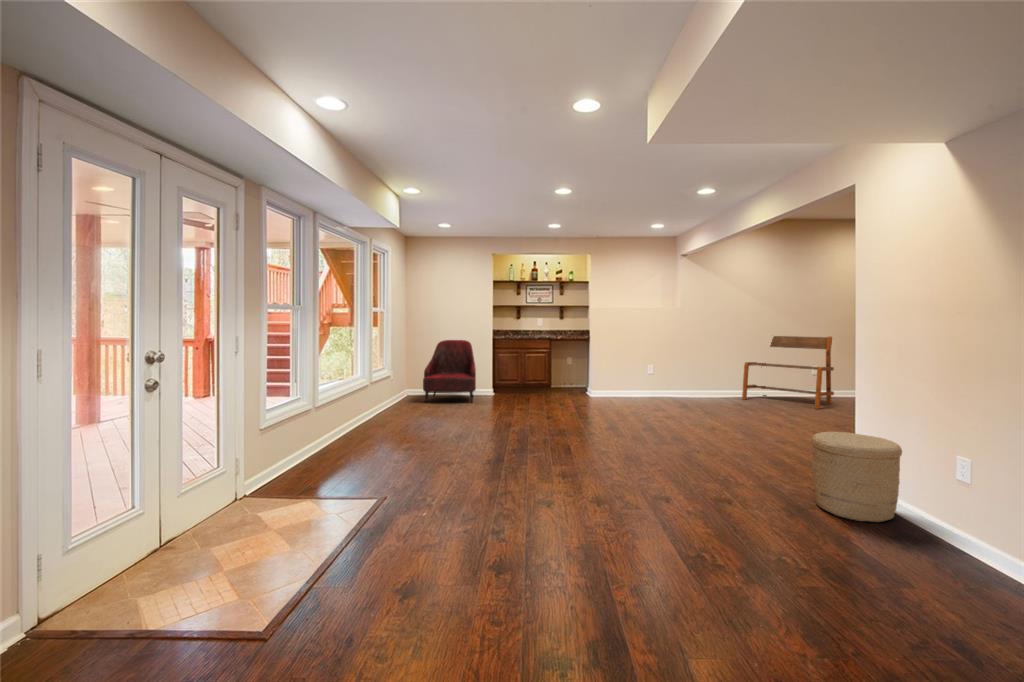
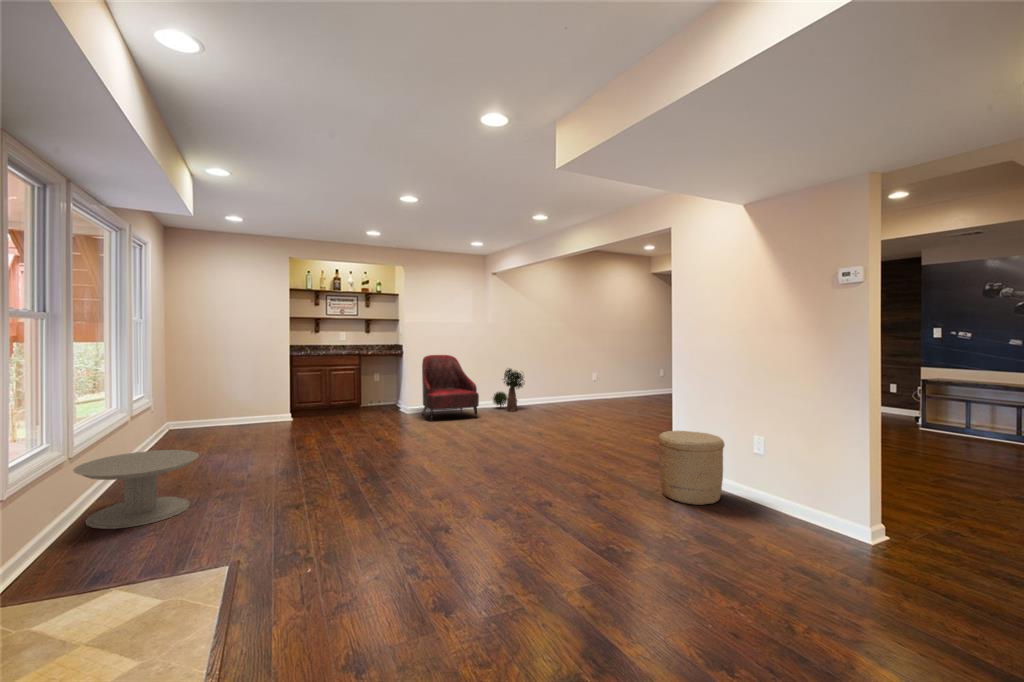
bench: present [742,336,834,409] -> none [545,348,615,411]
armchair: present [423,340,476,403] -> present [422,355,479,421]
potted plant: none [679,355,716,401] -> present [493,369,524,411]
side table: none [317,407,394,459] -> present [73,450,199,529]

